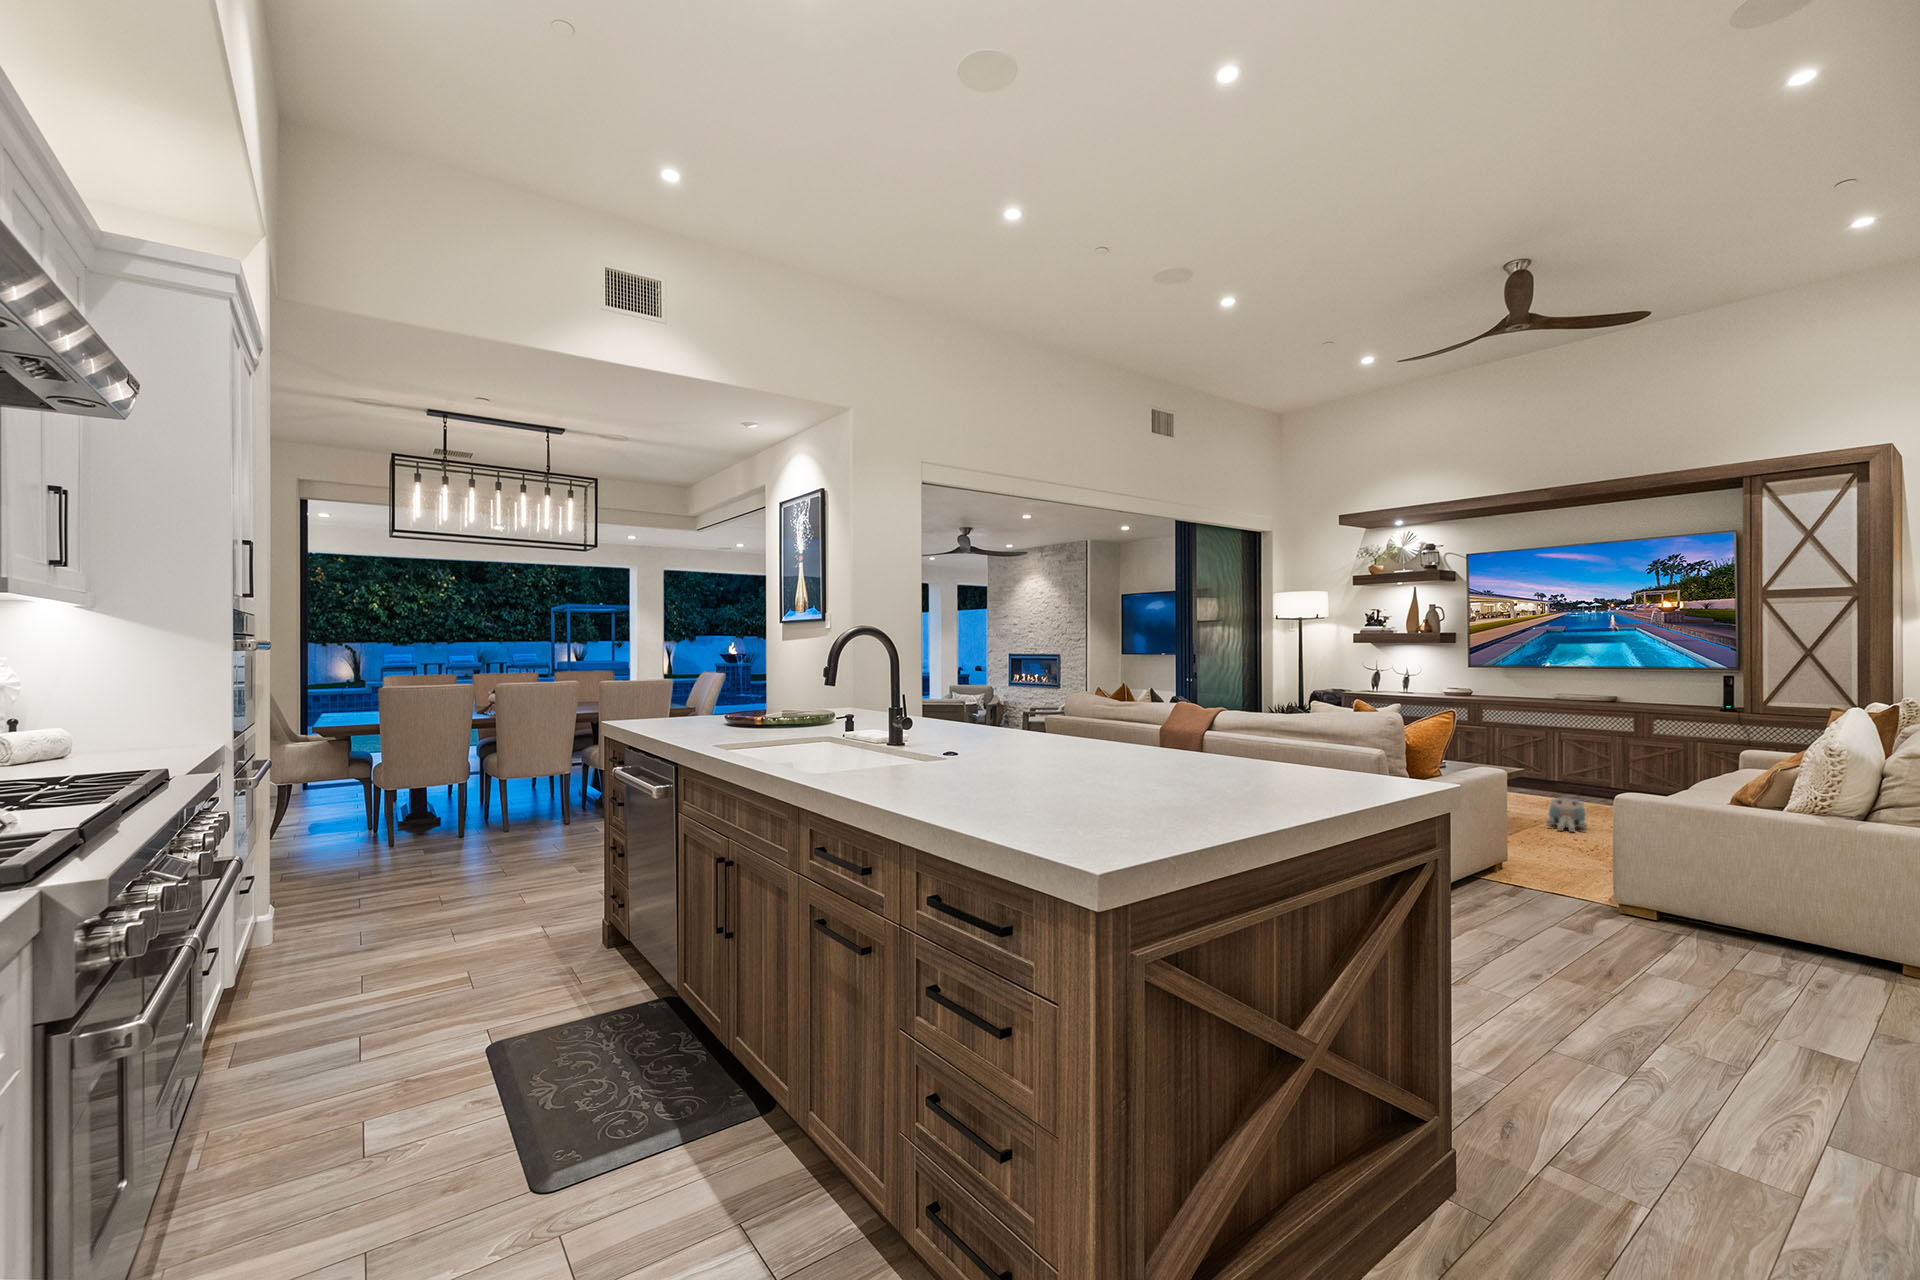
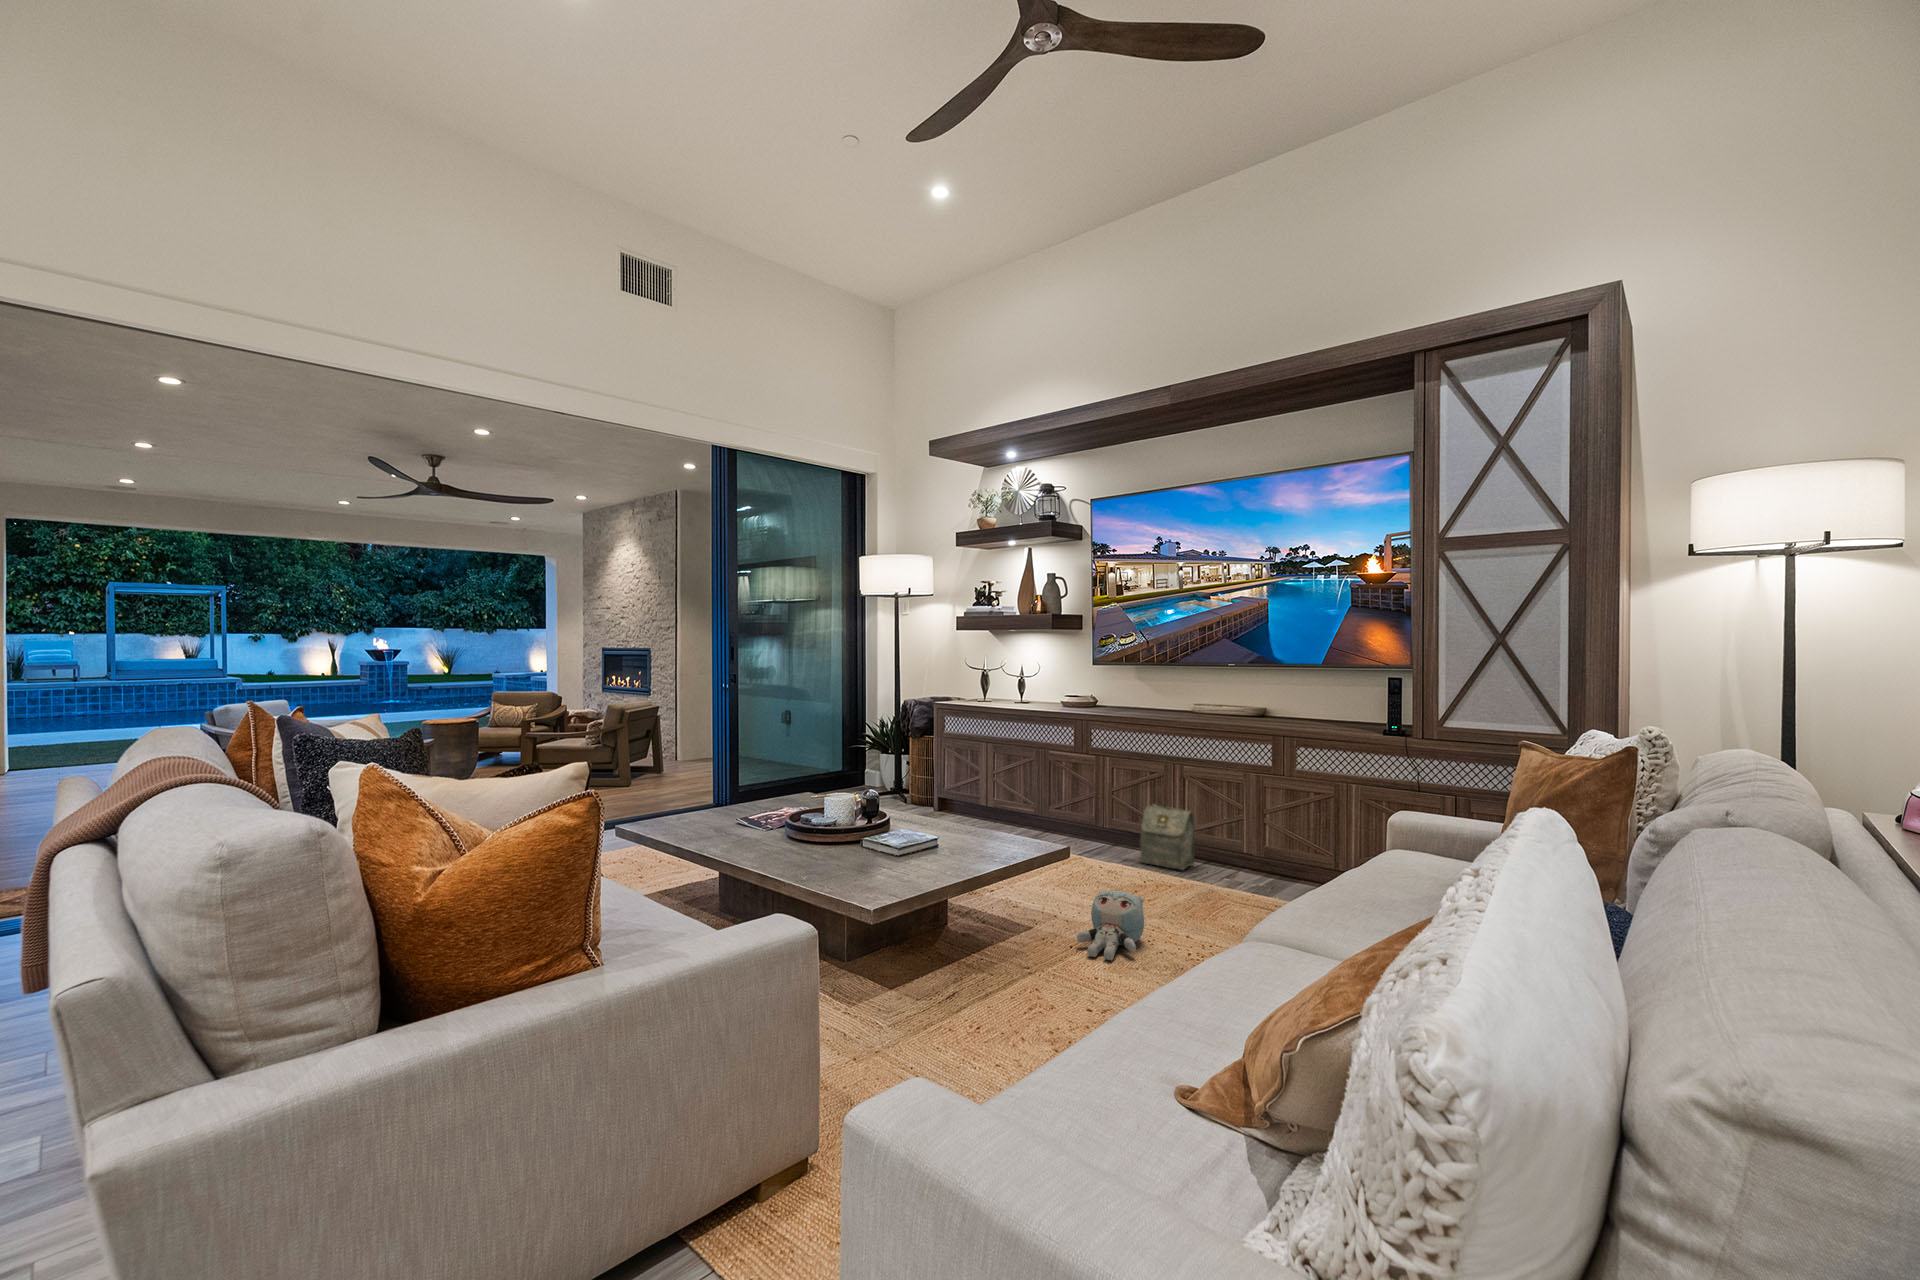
bag: none [1536,761,1575,803] -> present [1140,804,1195,870]

